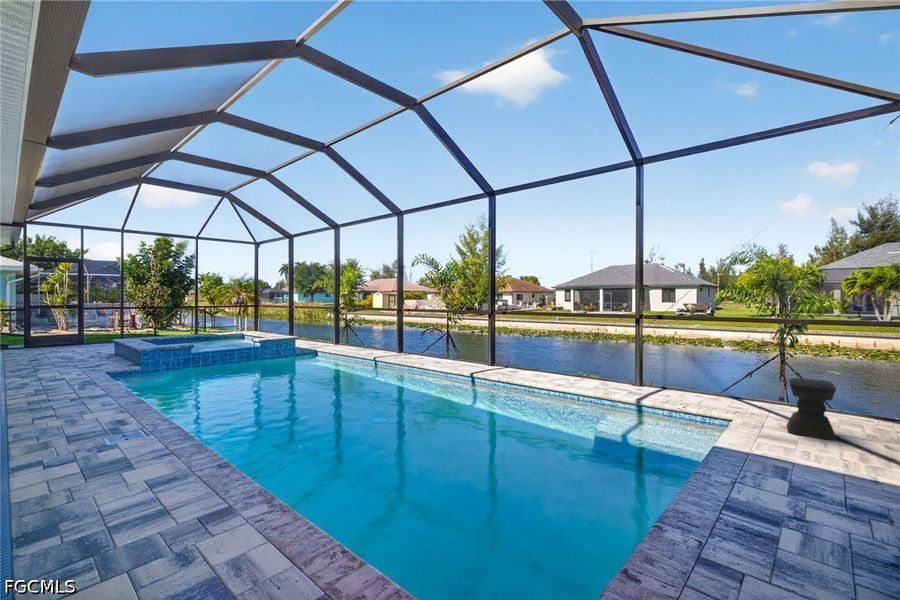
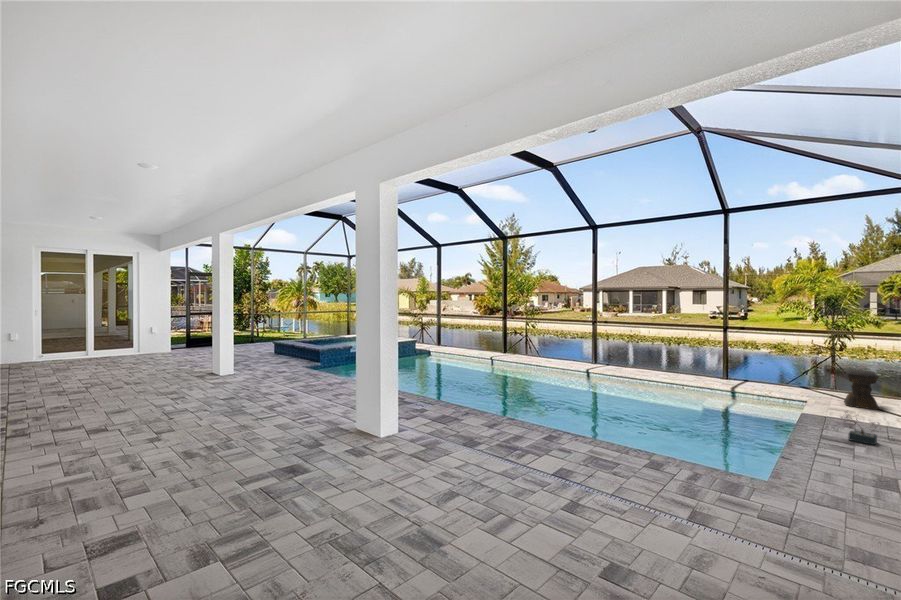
decorative plant: none [758,452,833,521] -> present [841,411,881,445]

